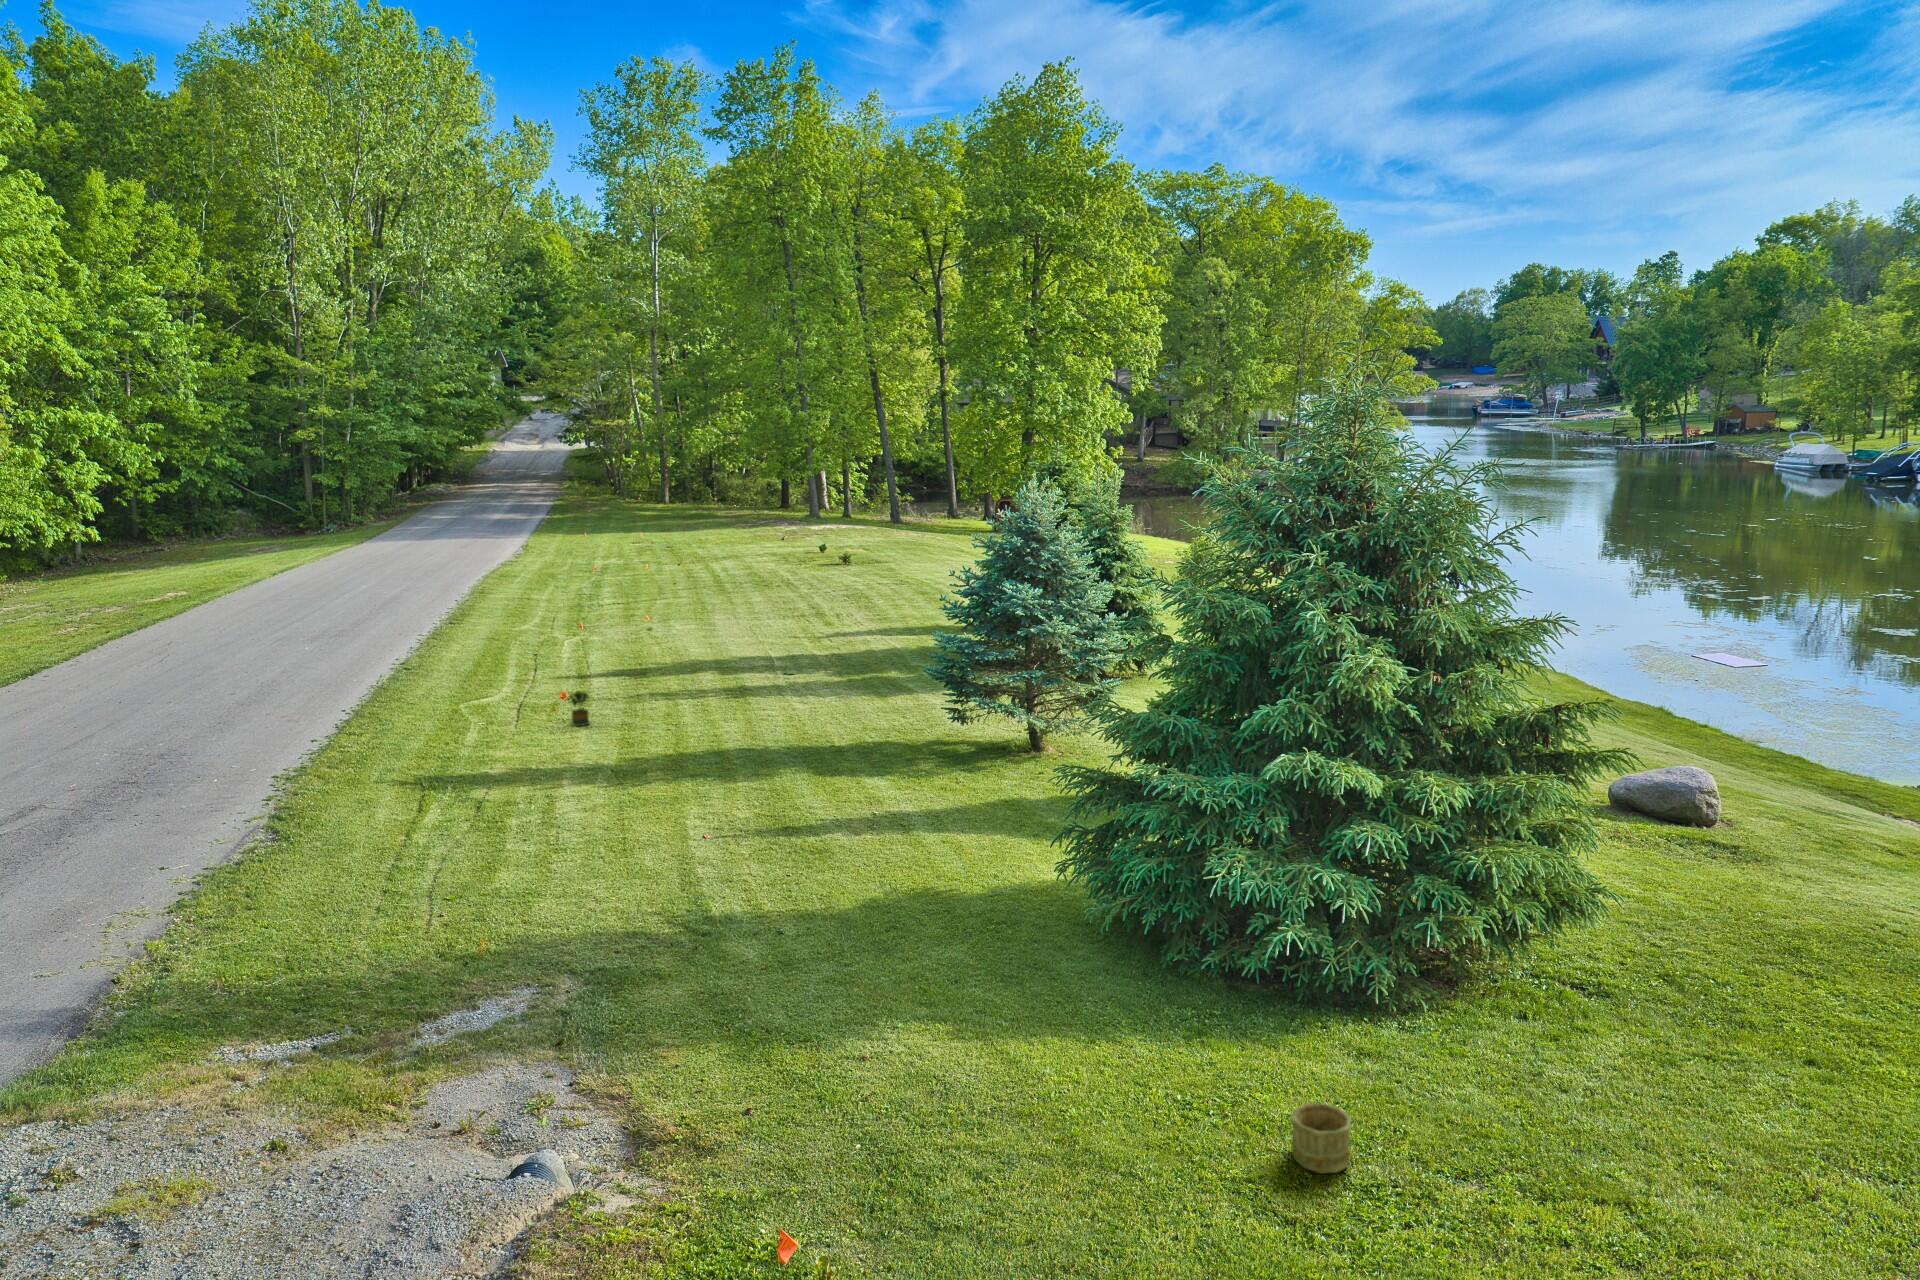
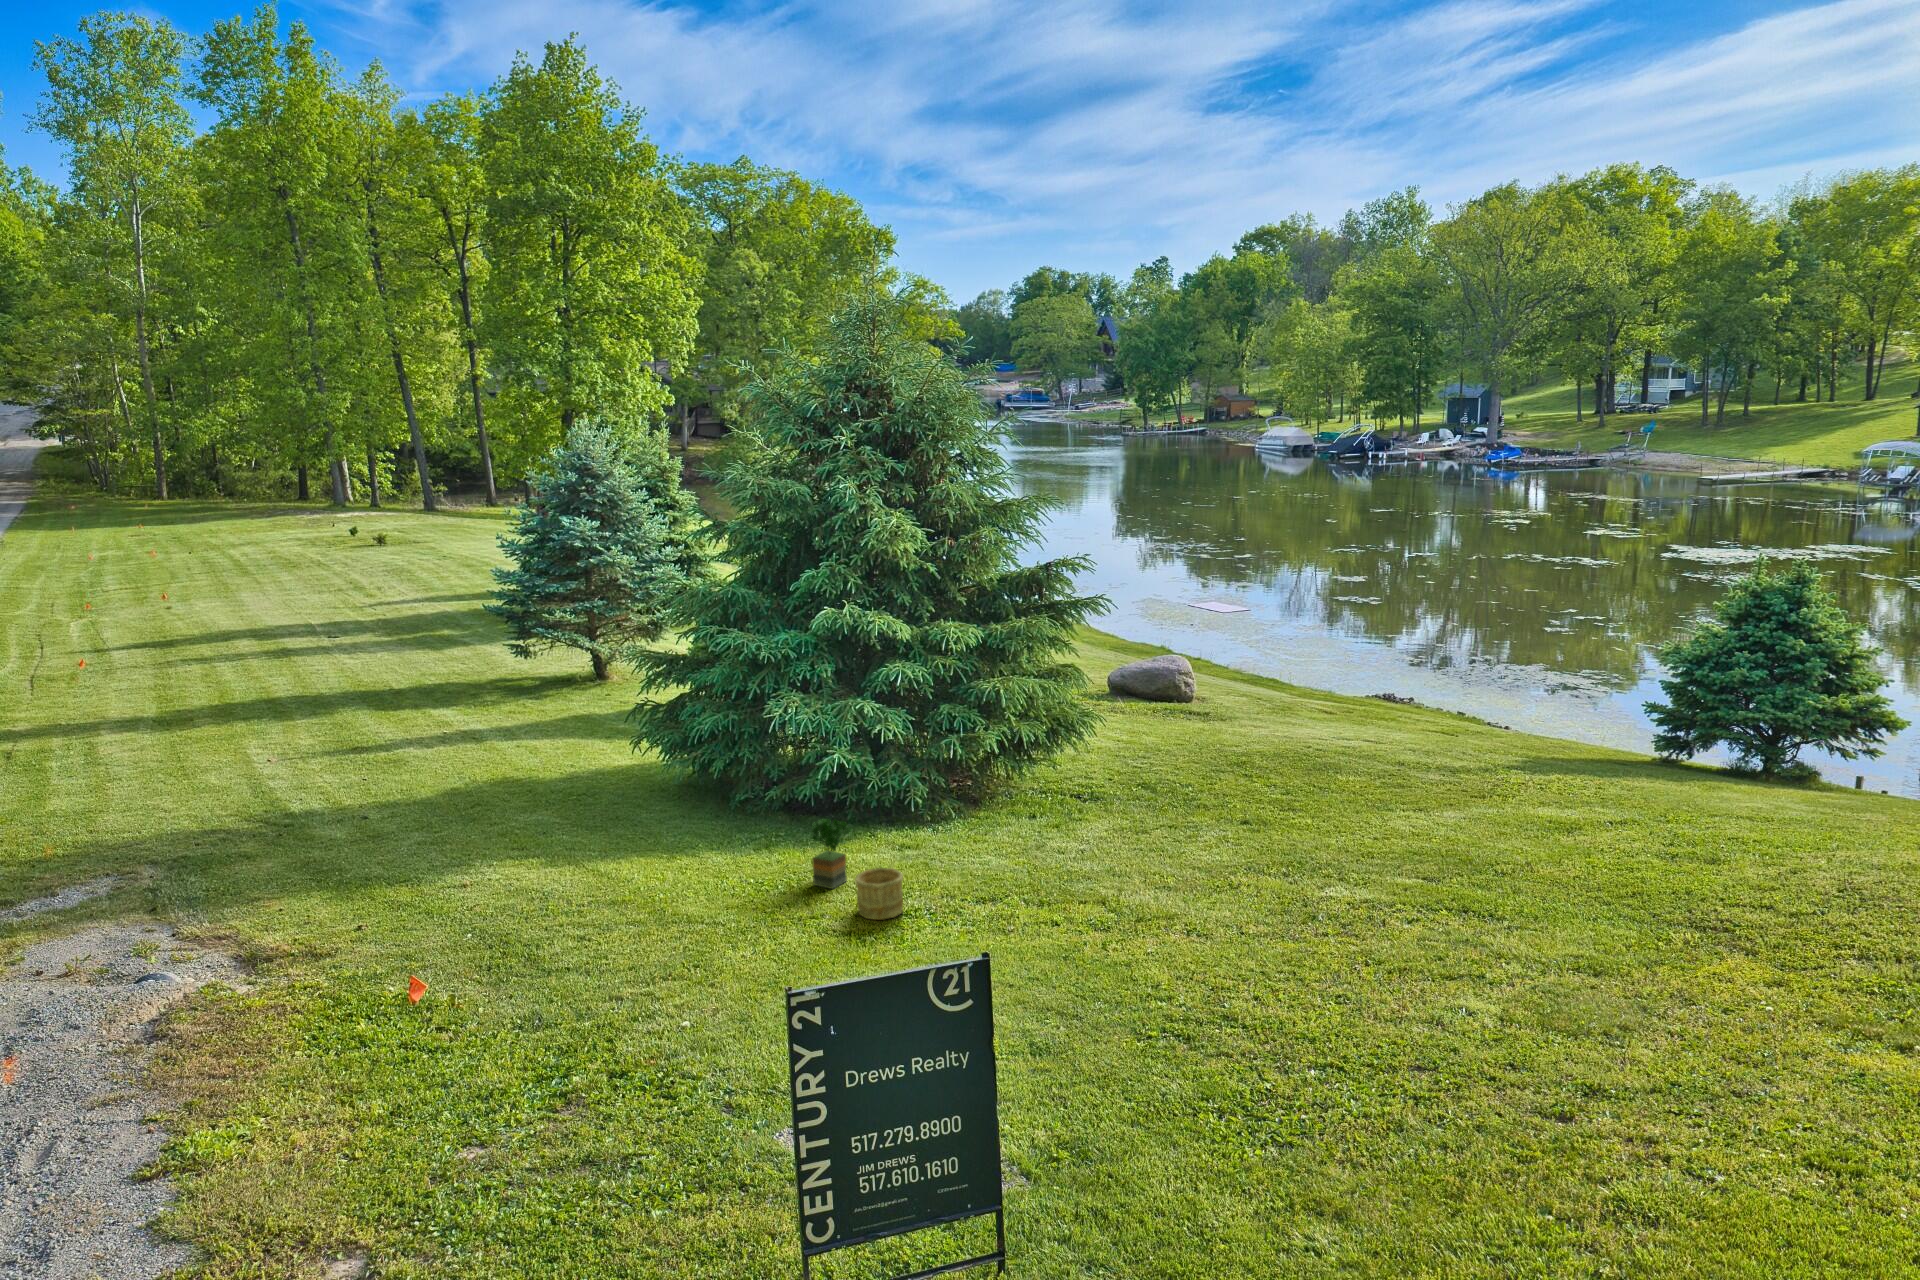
potted tree: present [568,692,589,726] -> present [812,819,852,889]

